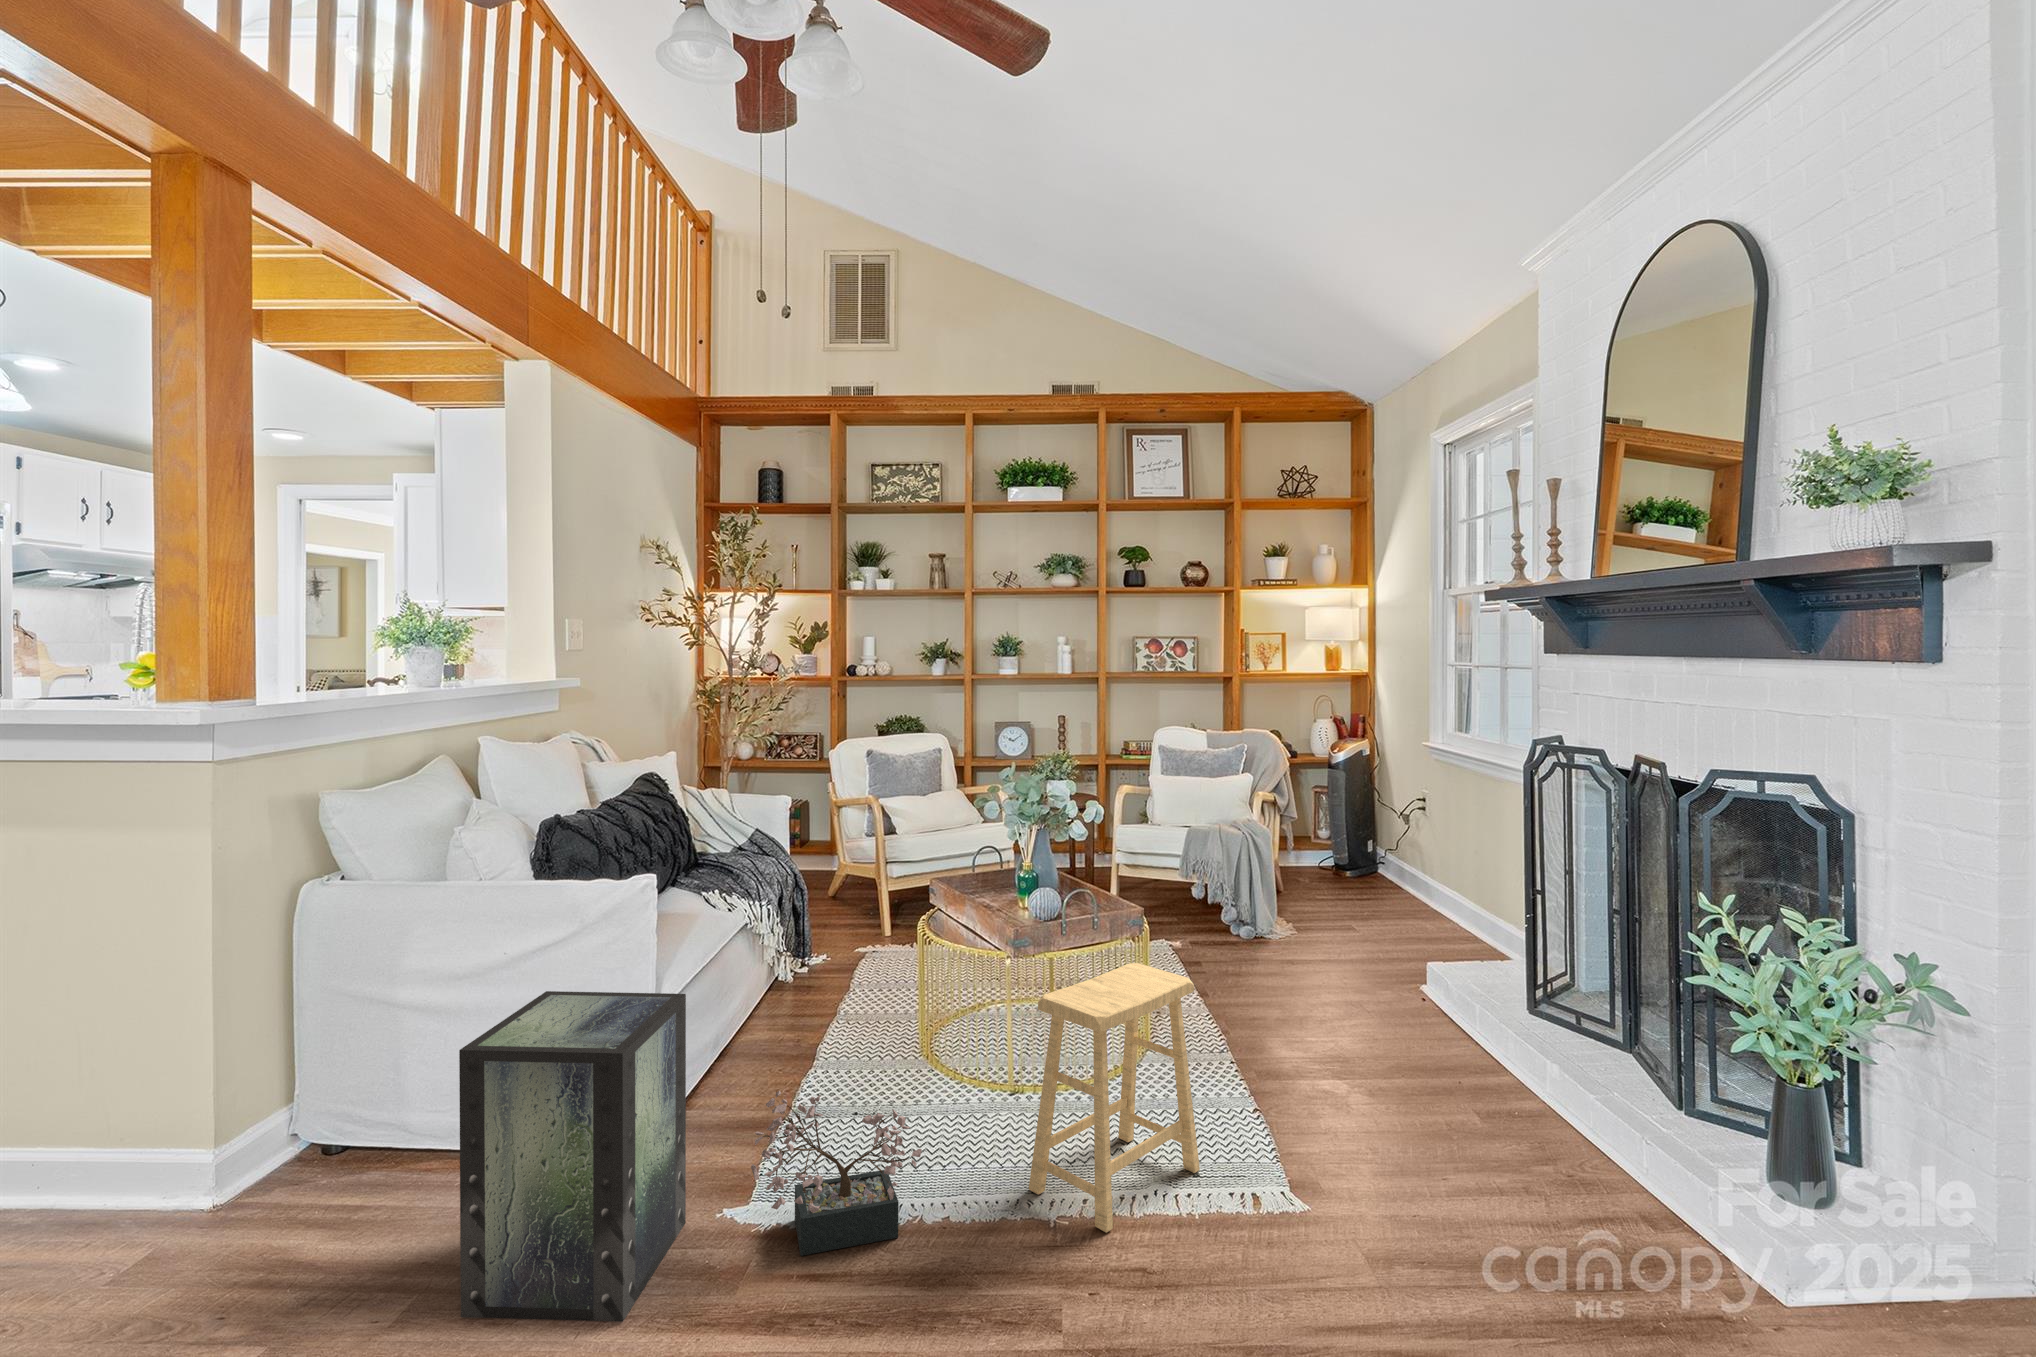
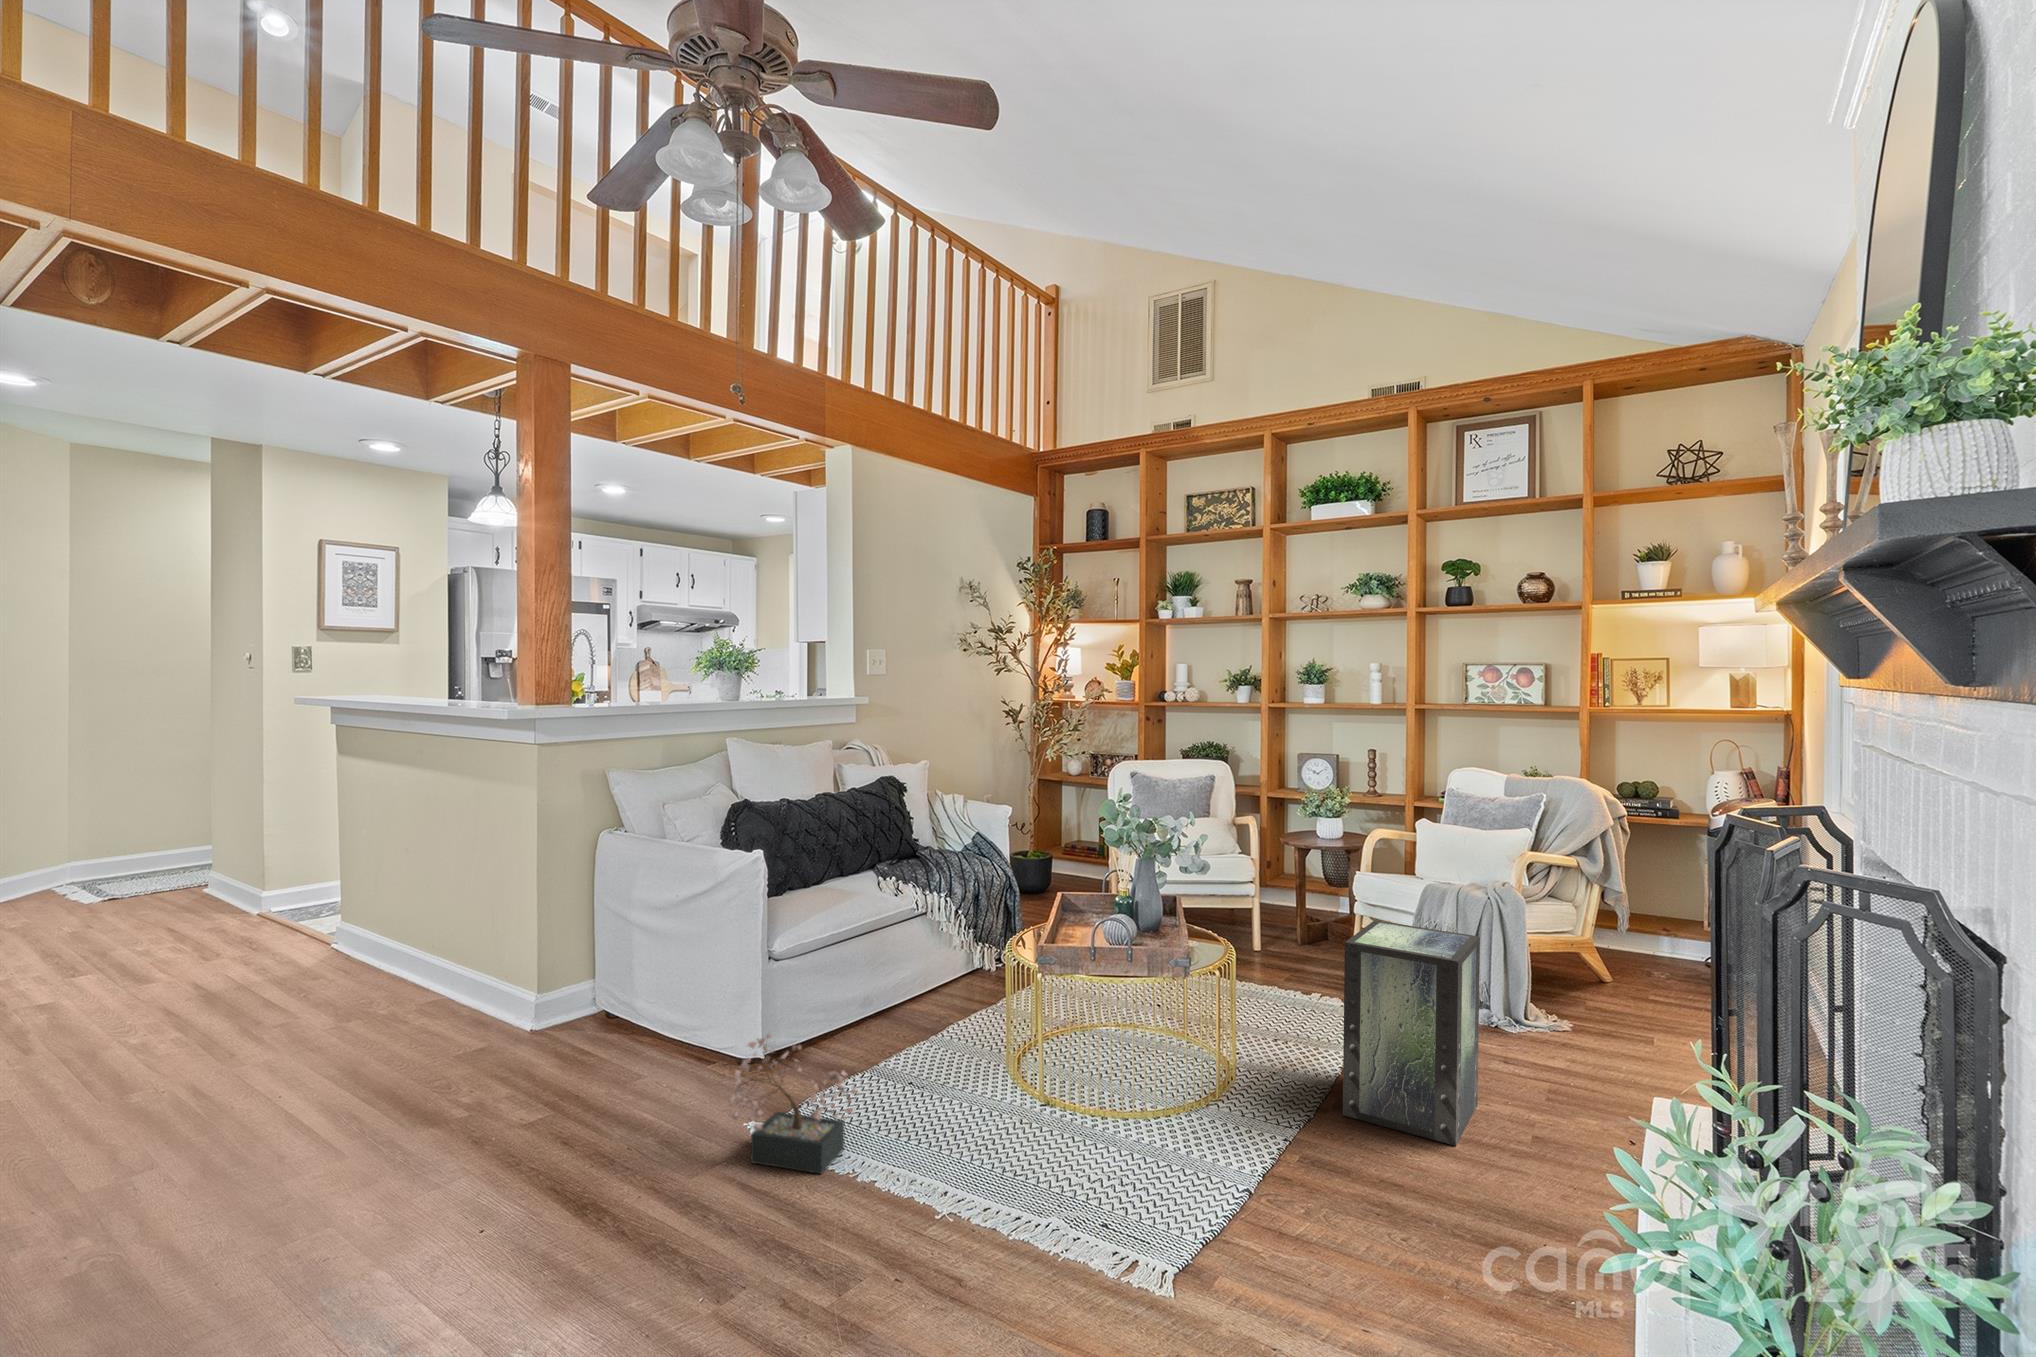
footstool: present [1029,963,1200,1233] -> none [950,992,1110,1226]
storage box: present [459,991,686,1322] -> present [1343,920,1480,1146]

